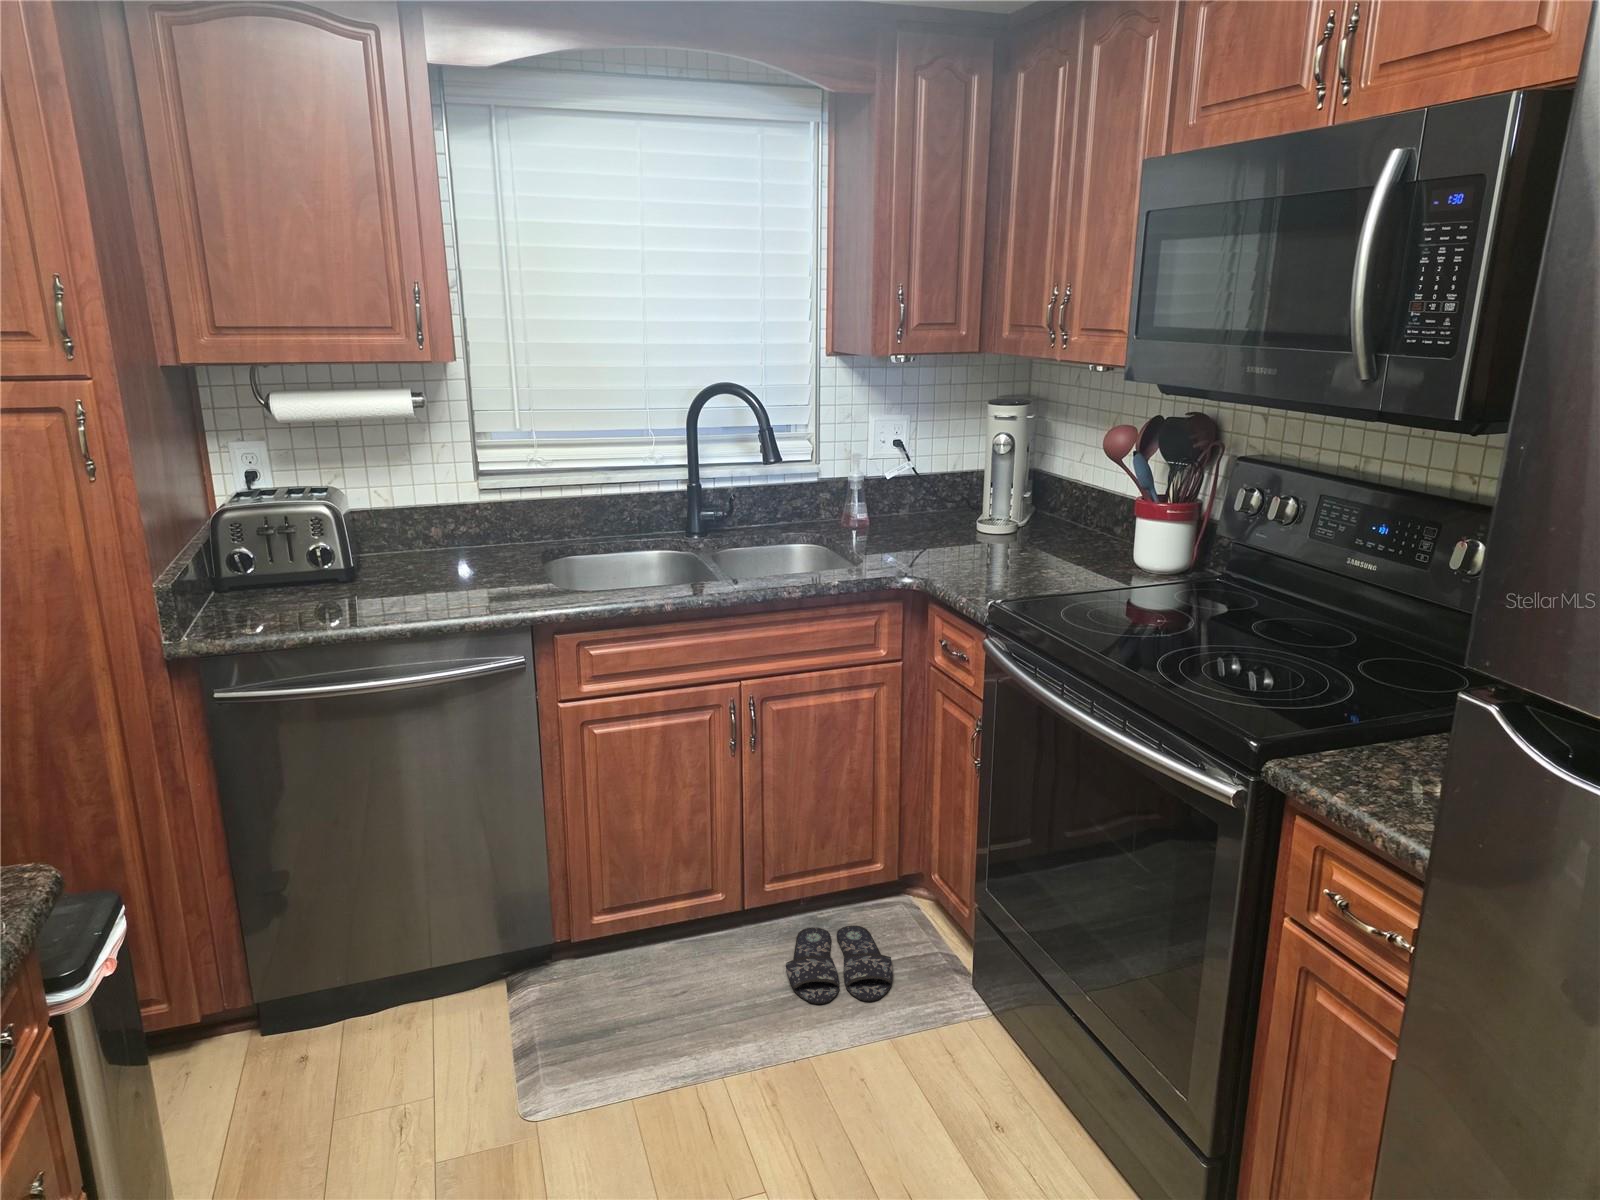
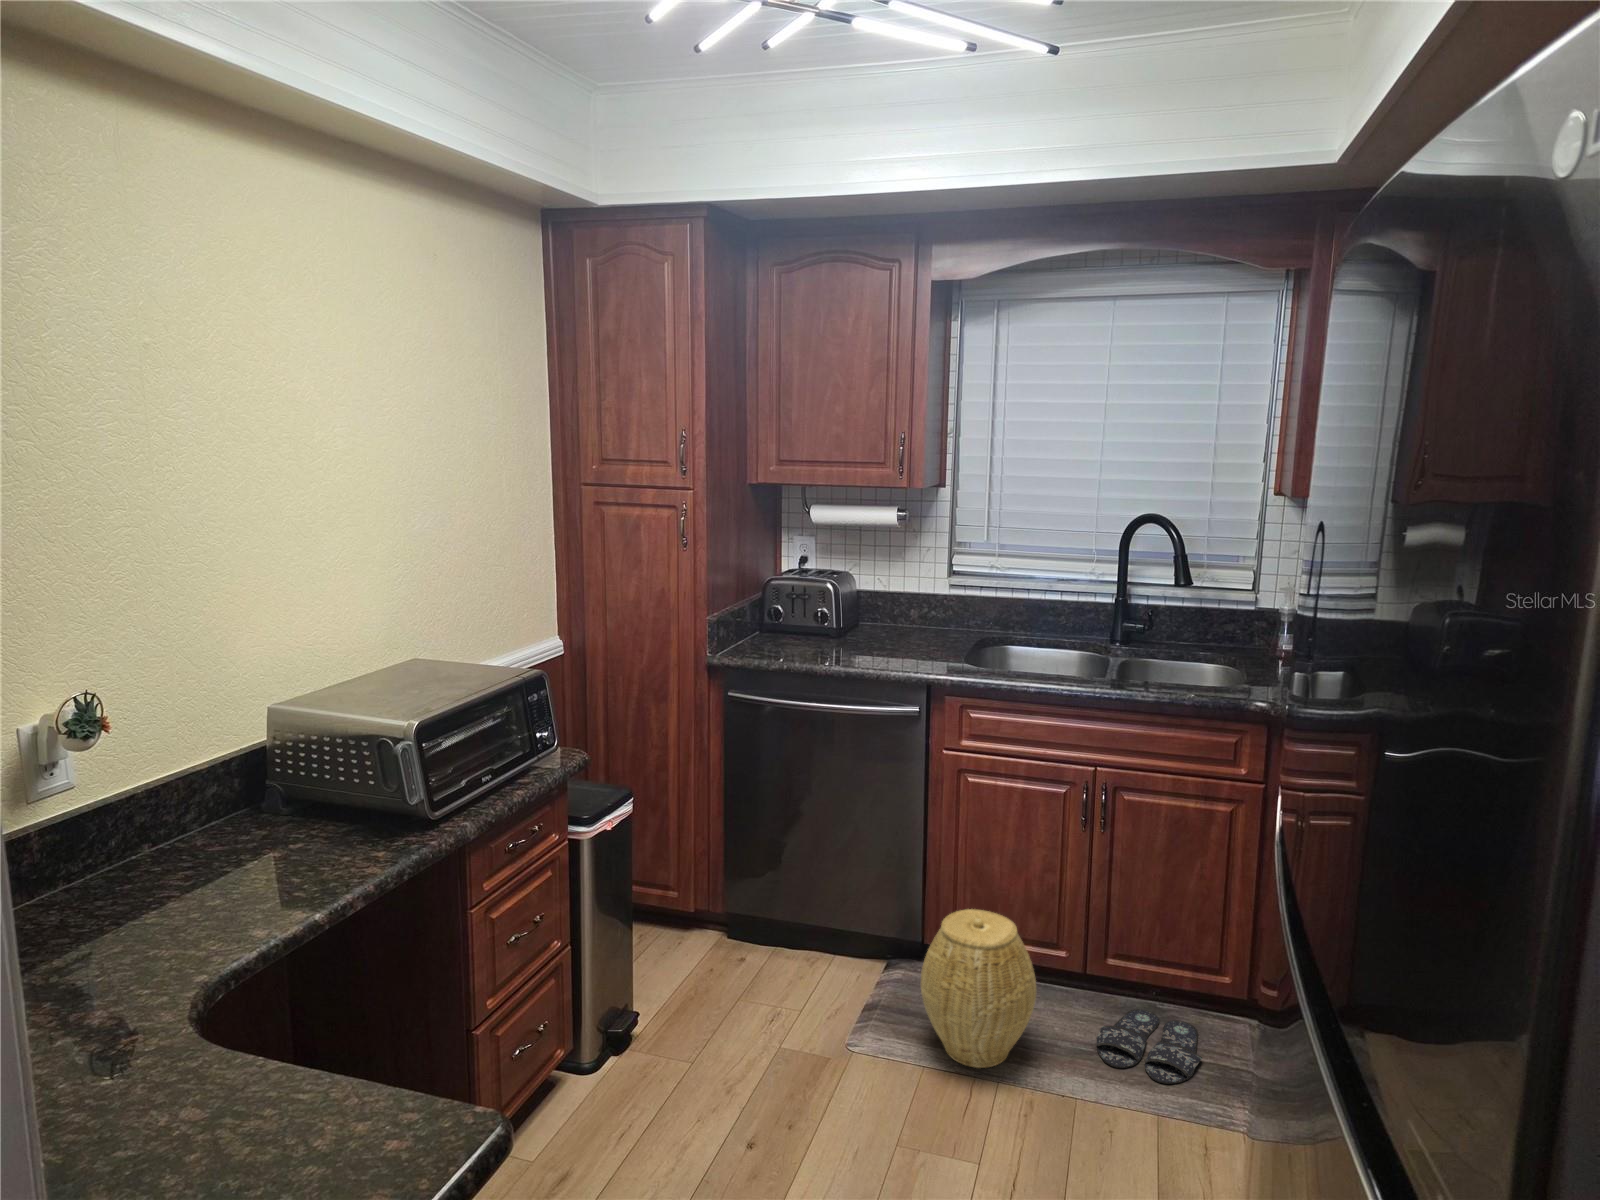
woven basket: none [601,885,742,1075] -> present [921,909,1036,1068]

